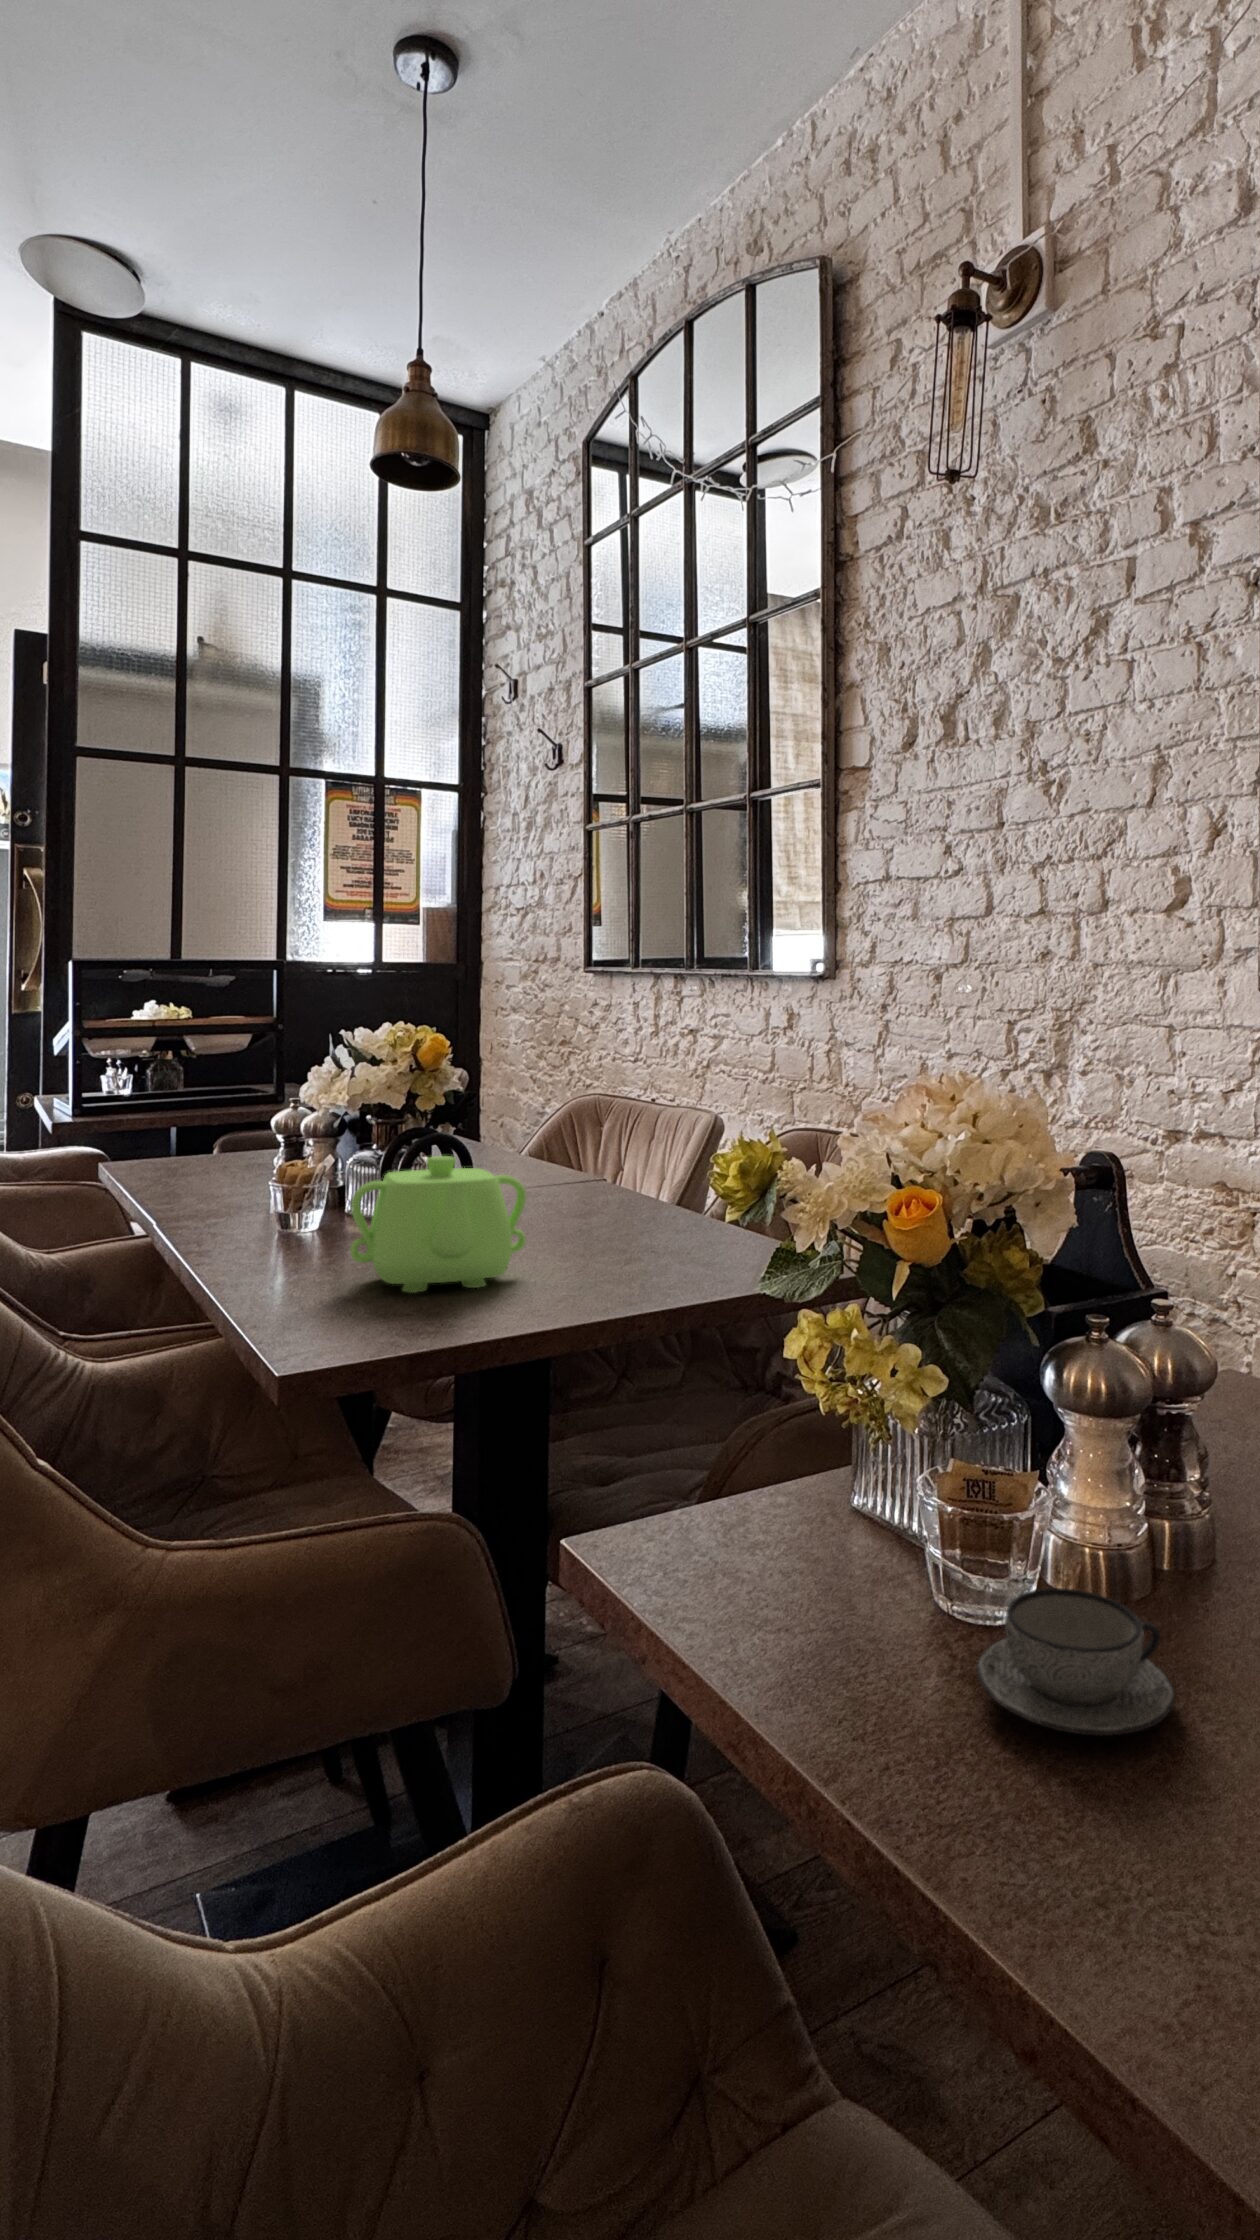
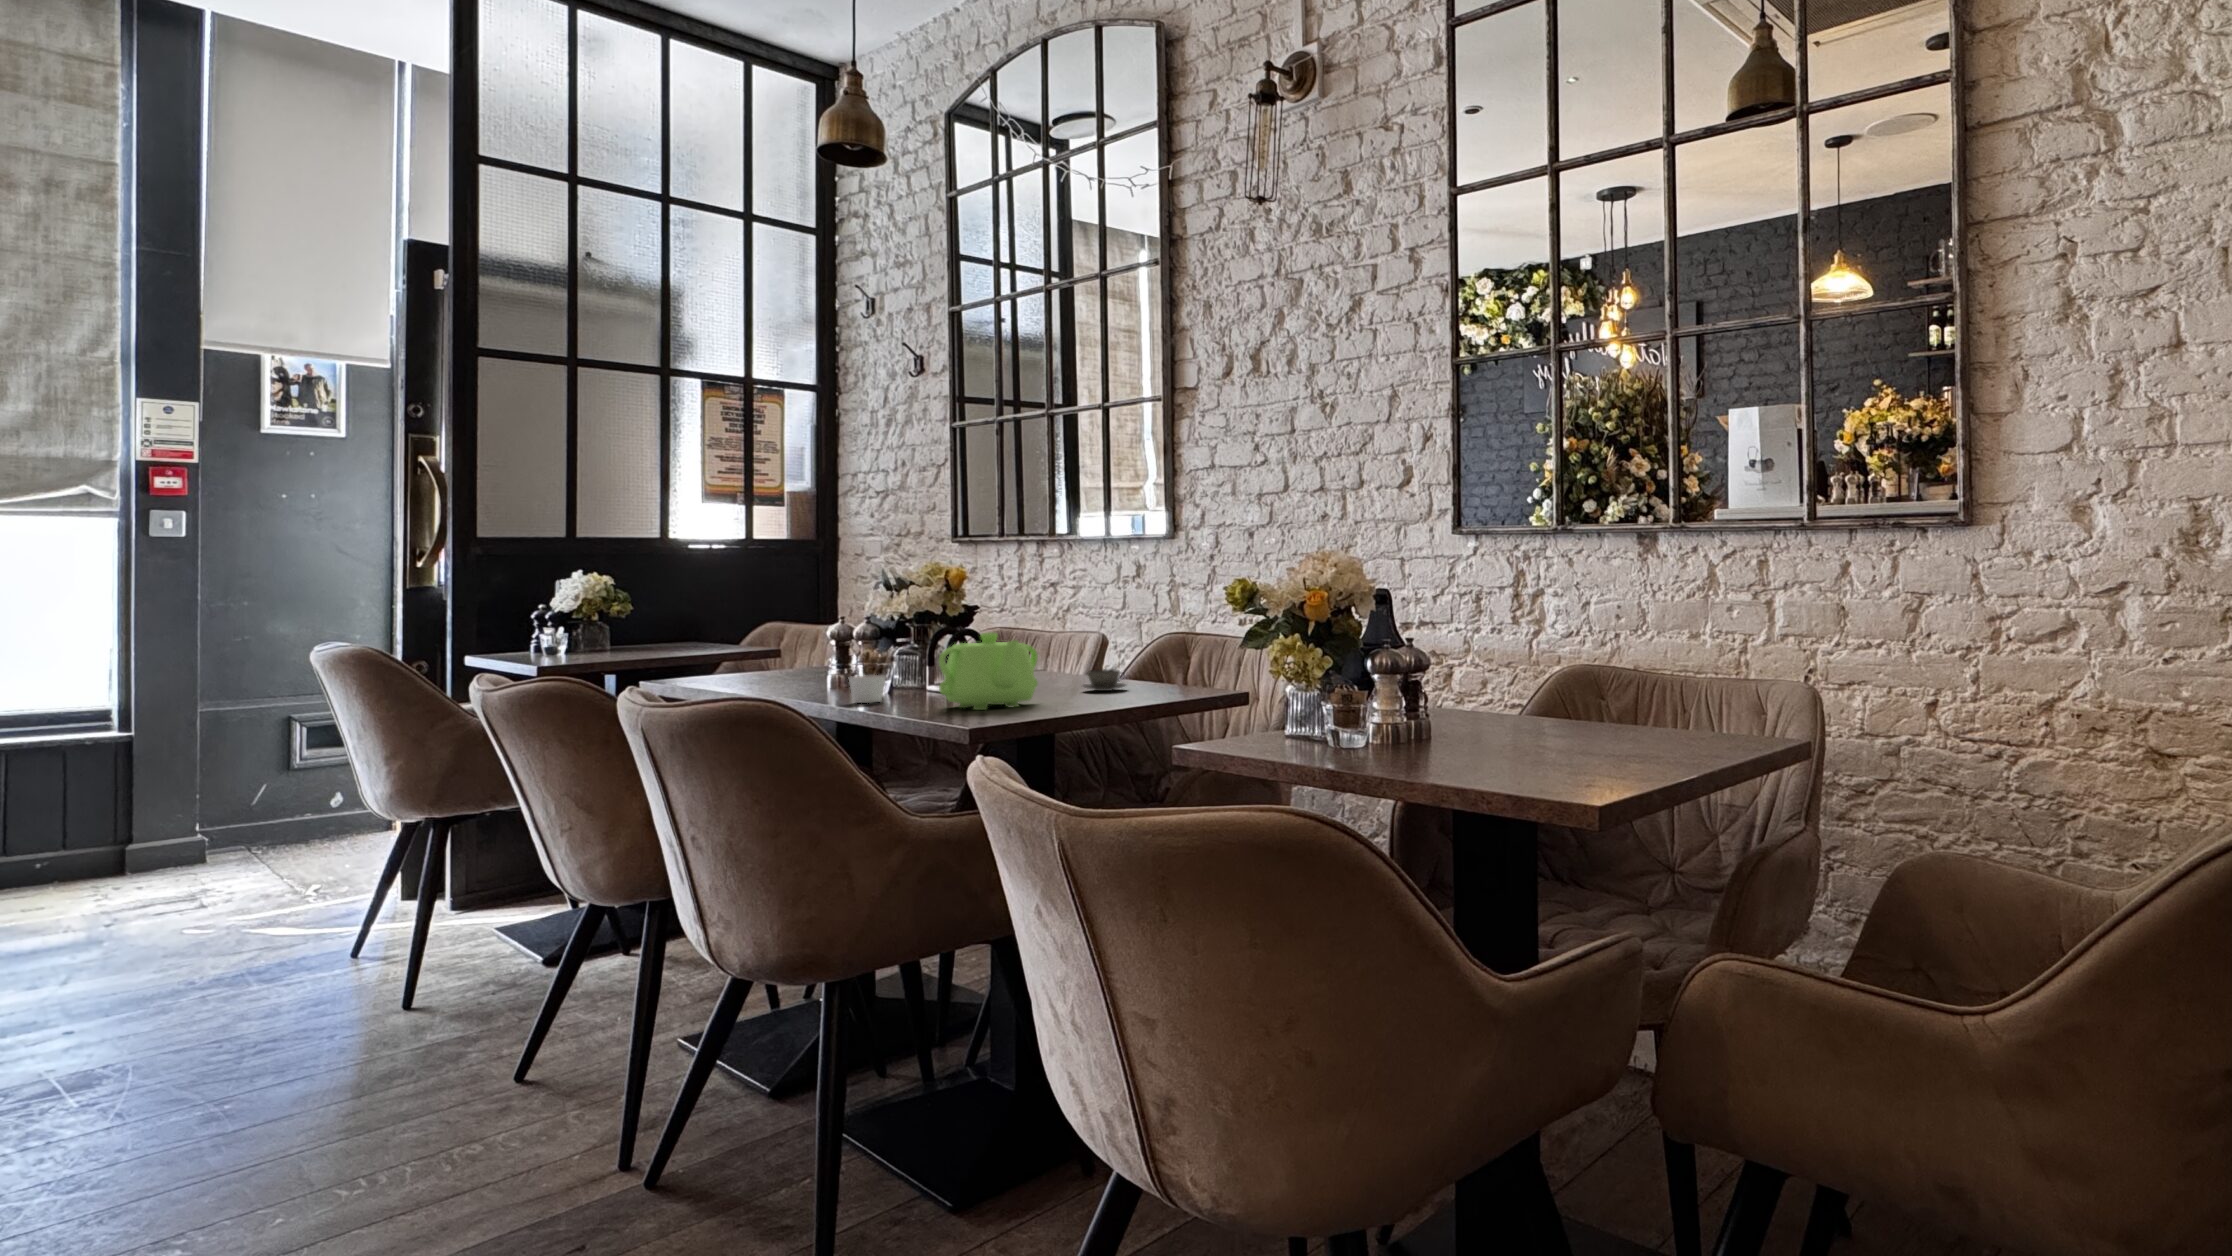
candle: none [265,1200,323,1247] -> present [849,675,885,703]
teacup: present [976,1588,1175,1735] -> present [1083,669,1125,691]

